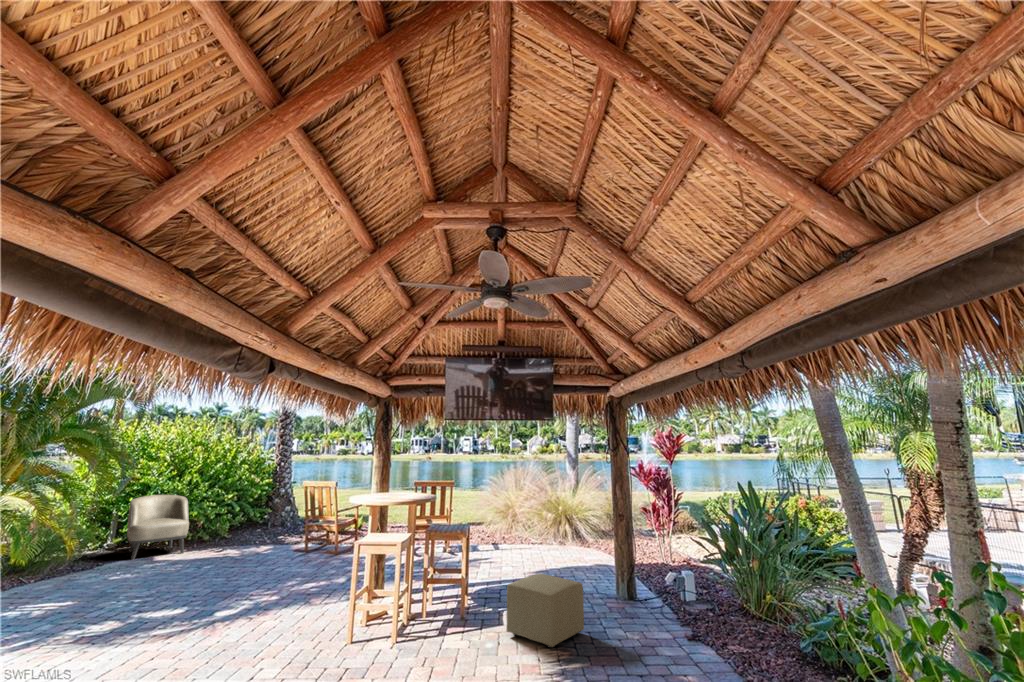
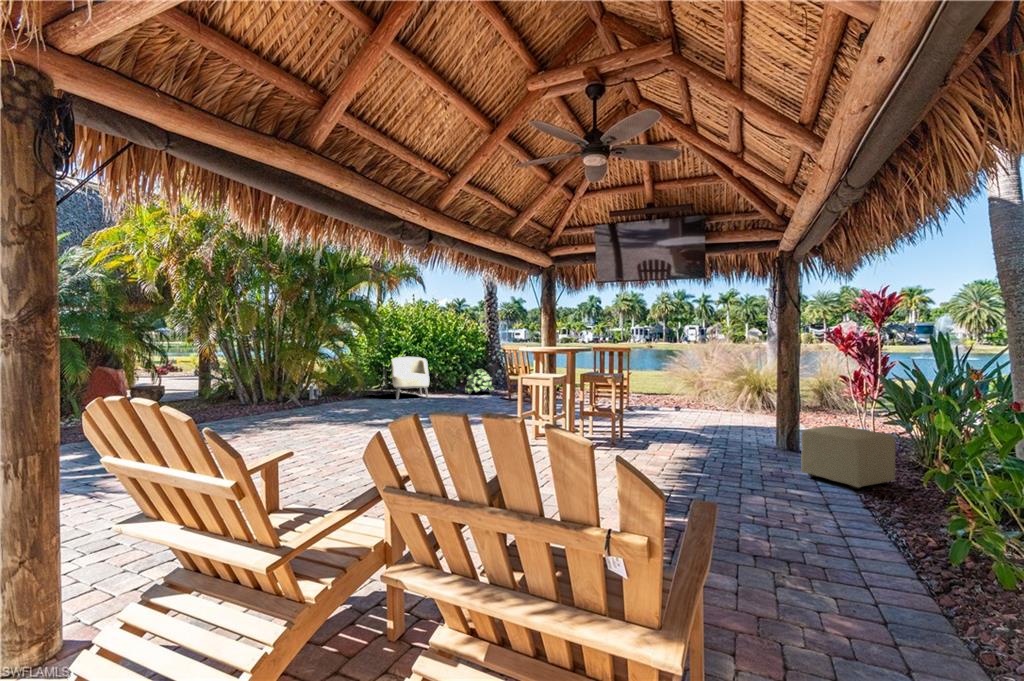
potted plant: none [237,505,280,541] -> present [465,369,494,394]
ottoman: present [506,574,584,648] -> present [801,426,895,489]

